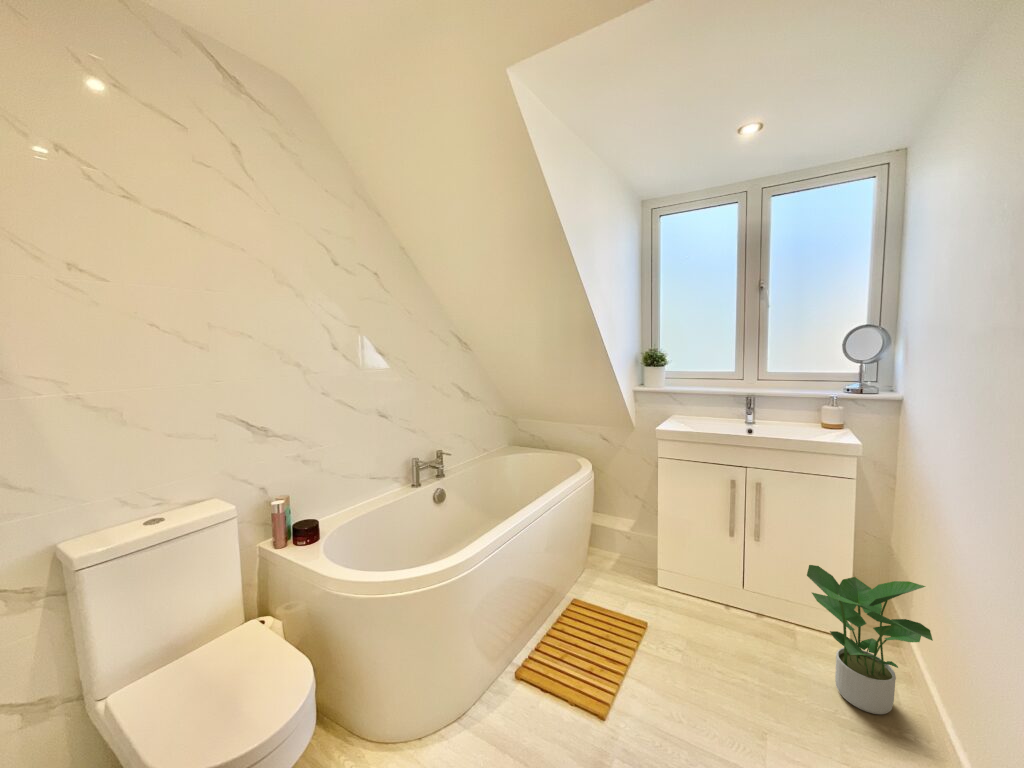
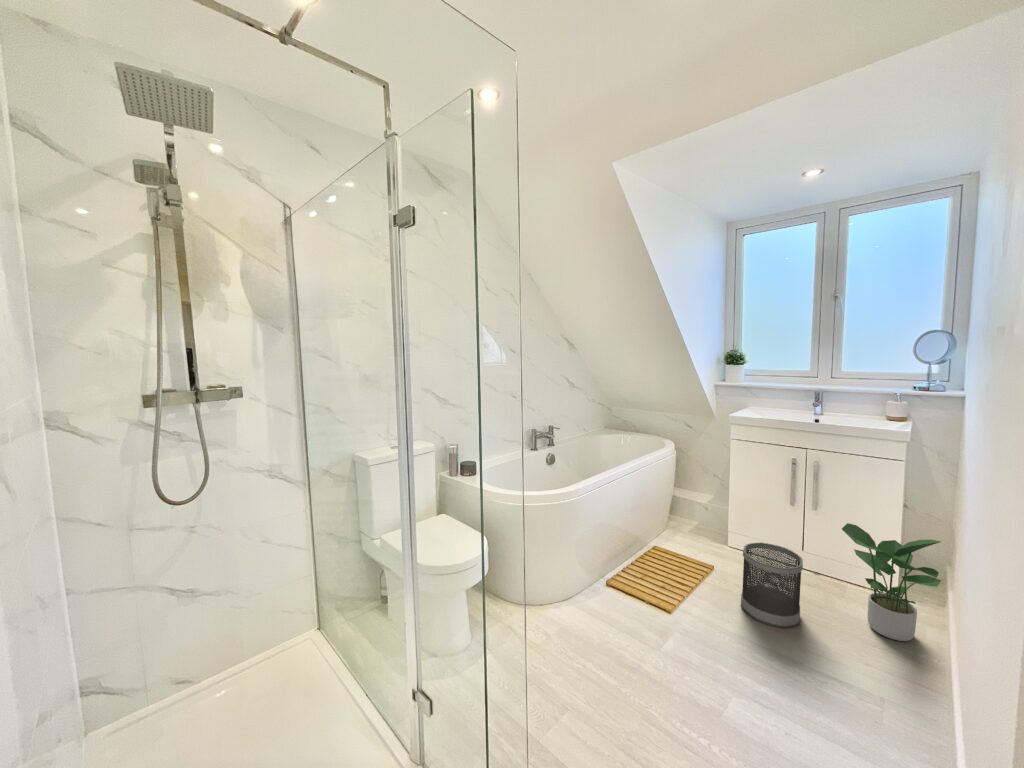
wastebasket: none [689,596,766,719] -> present [741,542,803,628]

